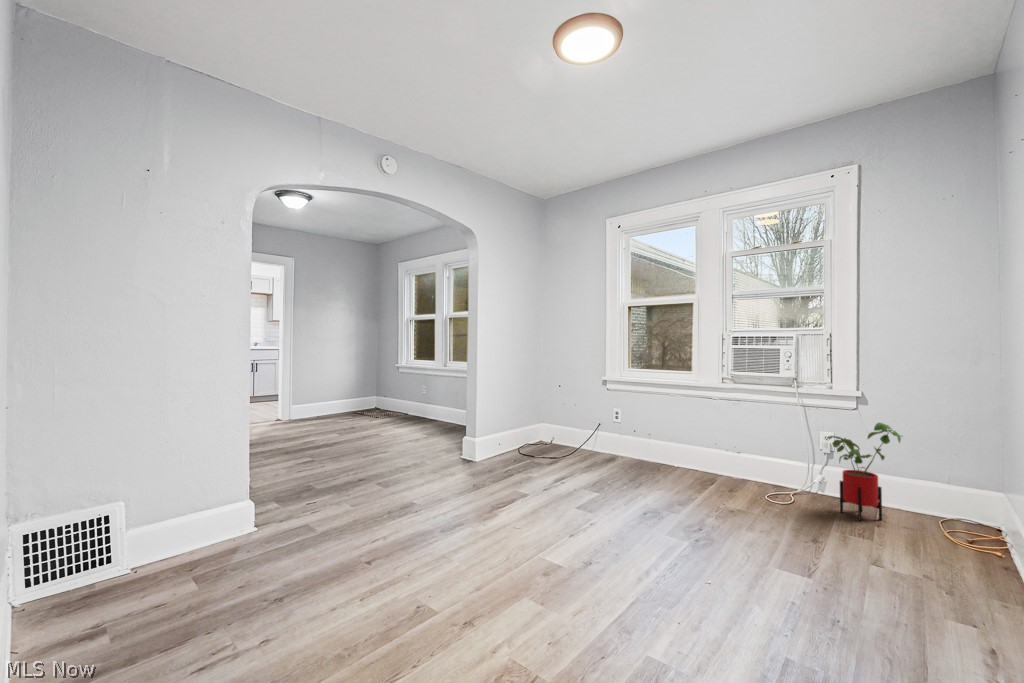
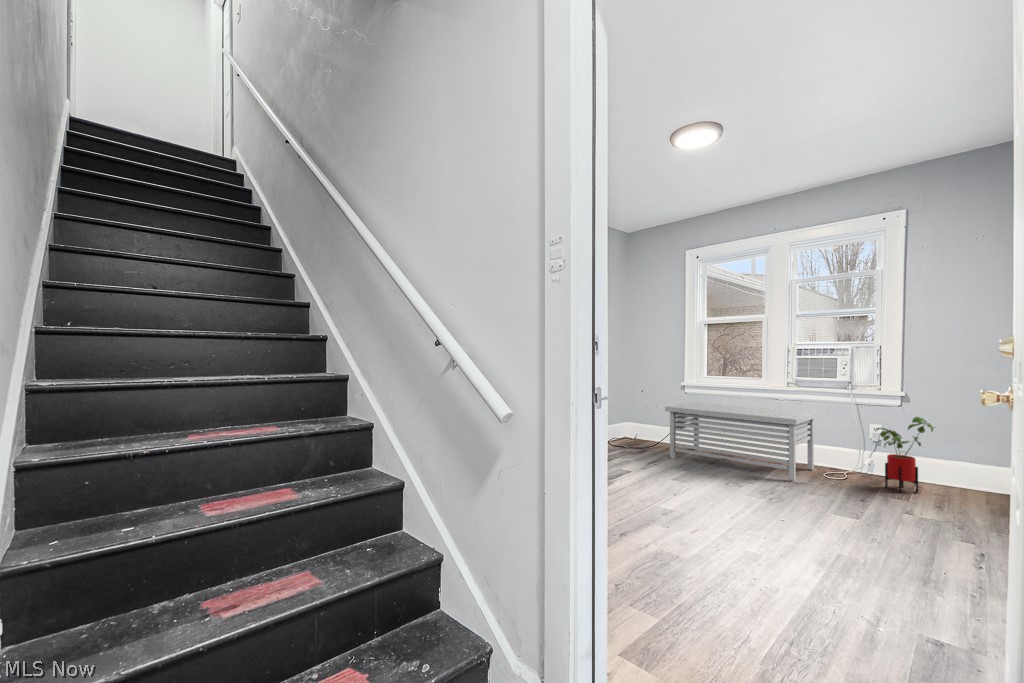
storage bench: none [579,404,756,505] -> present [665,402,817,480]

